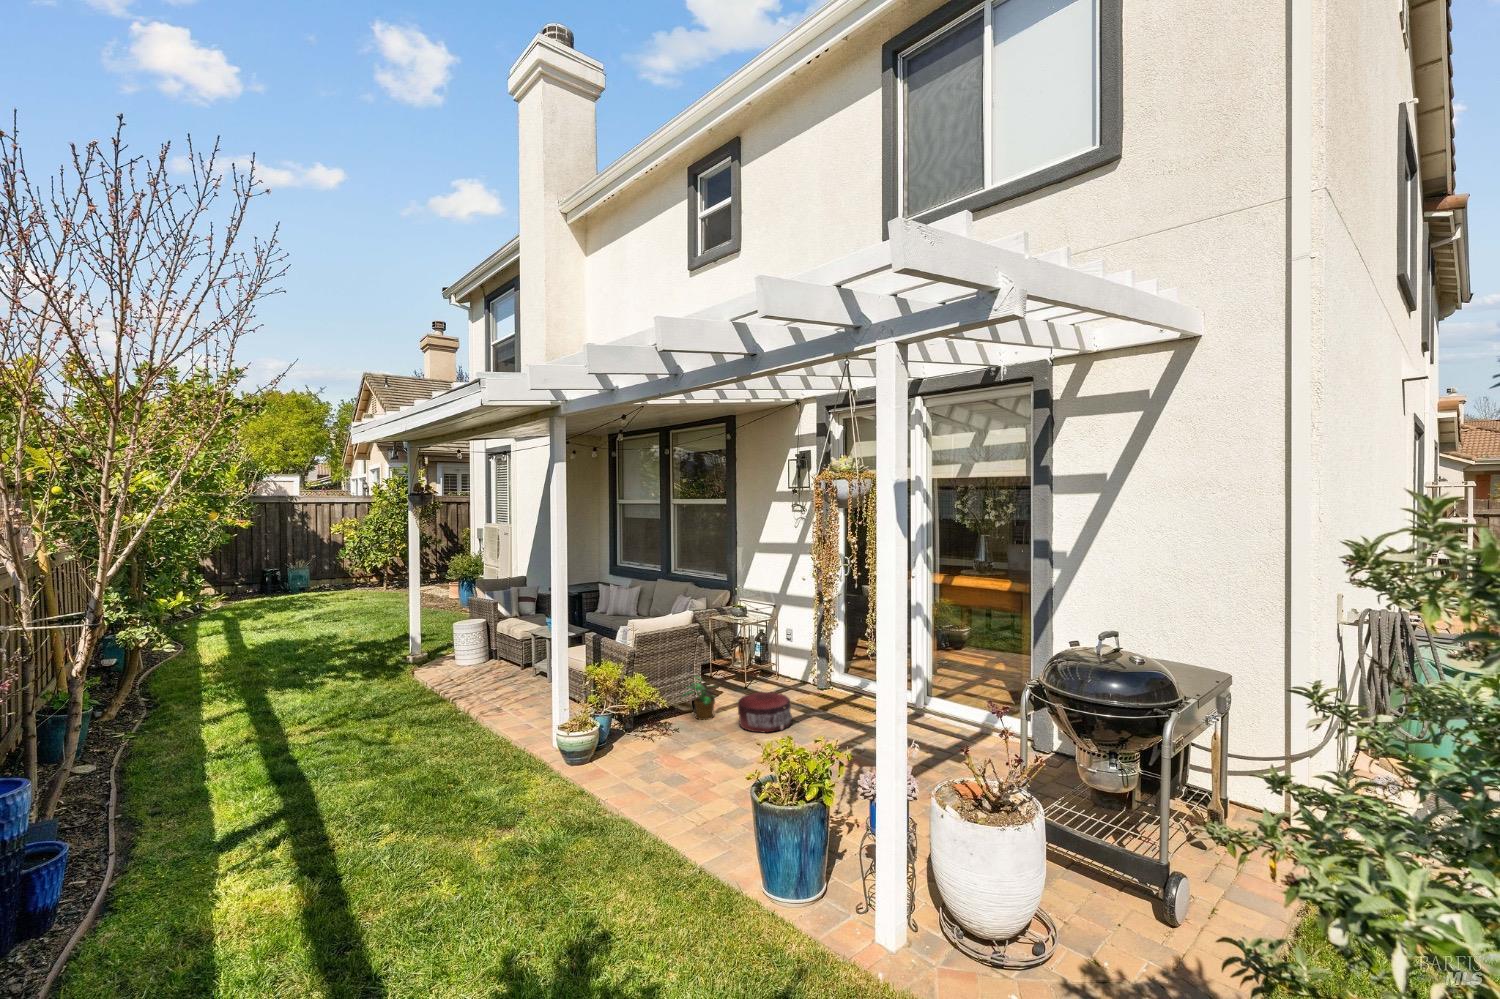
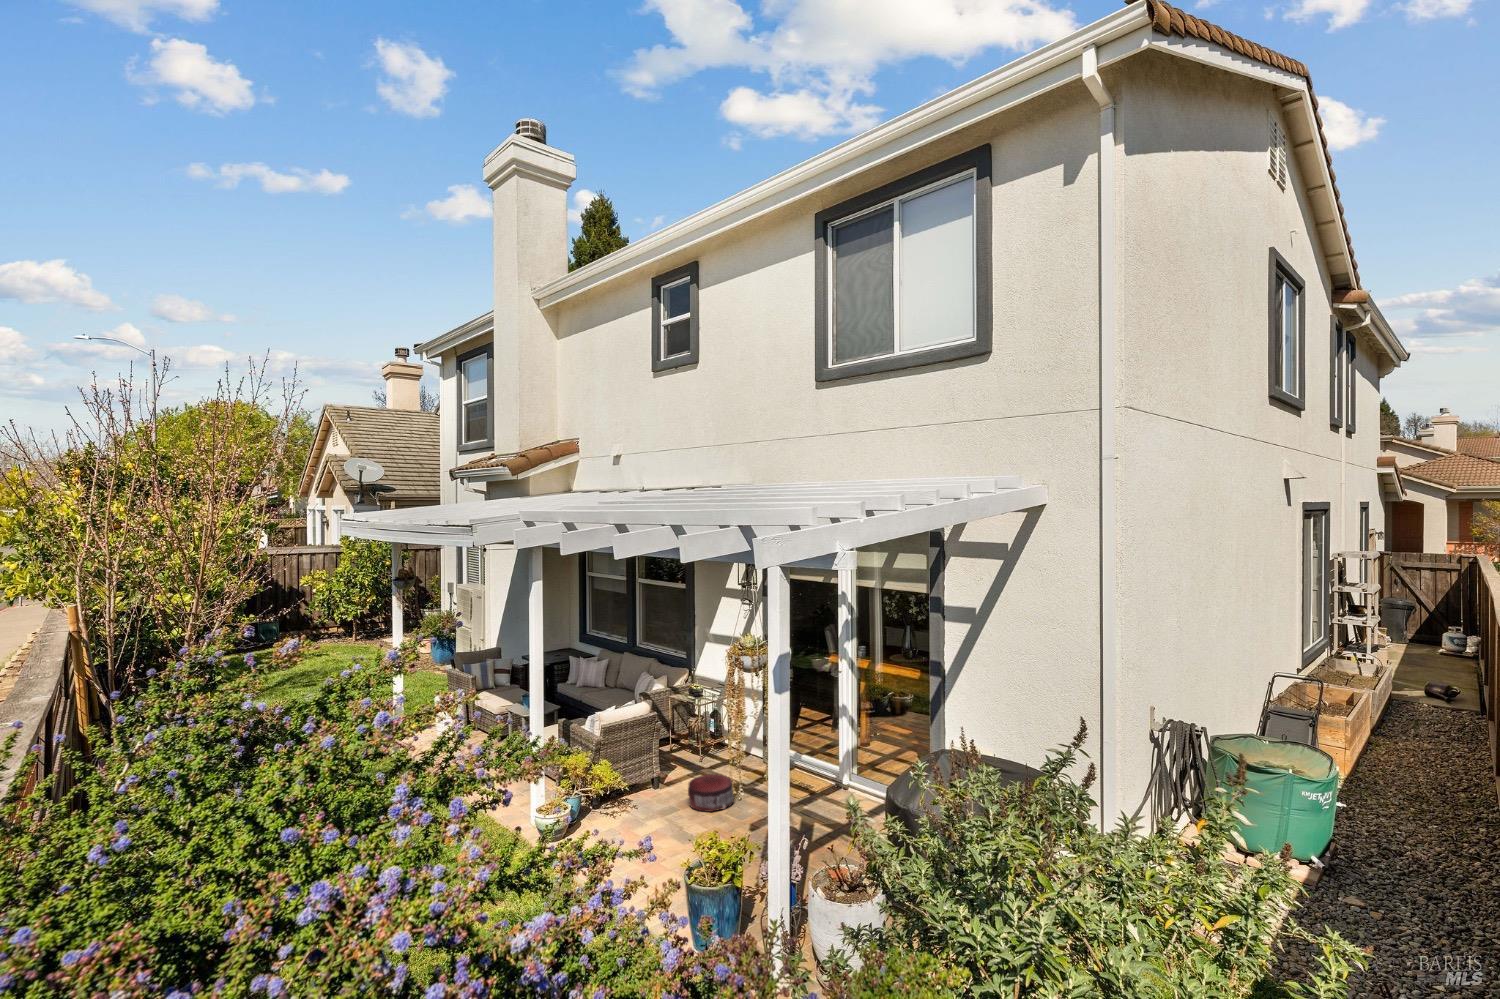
potted plant: present [682,676,715,720] -> none [640,759,672,799]

